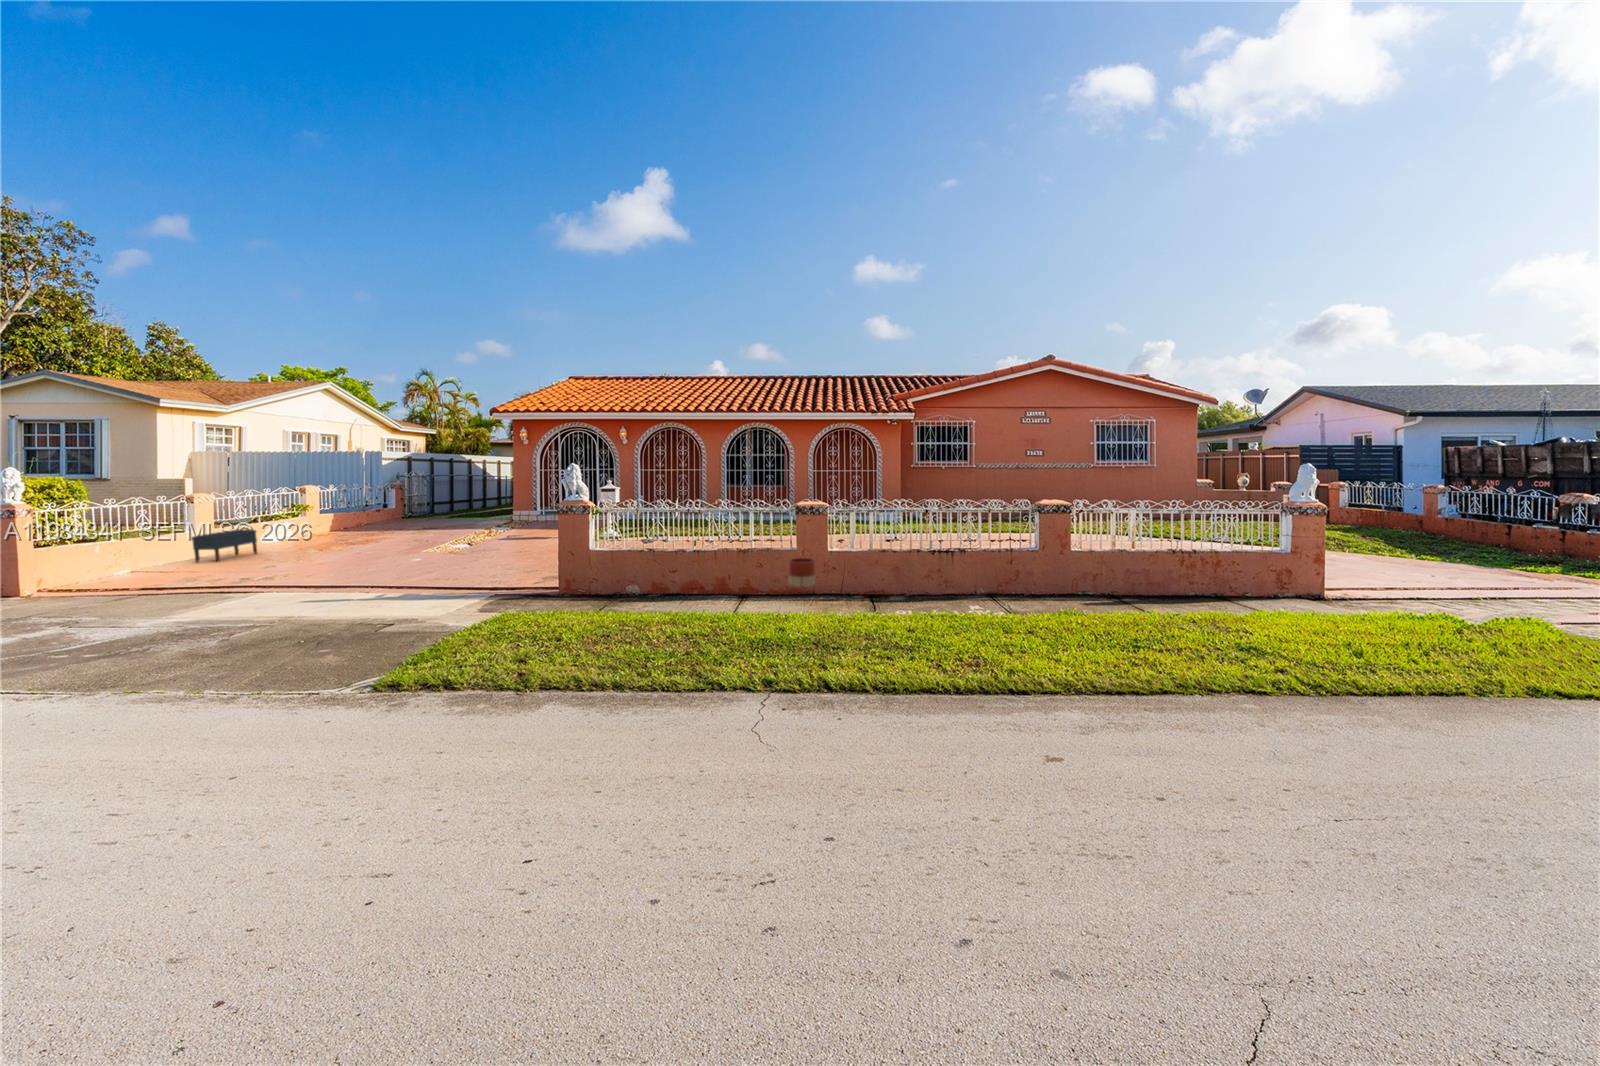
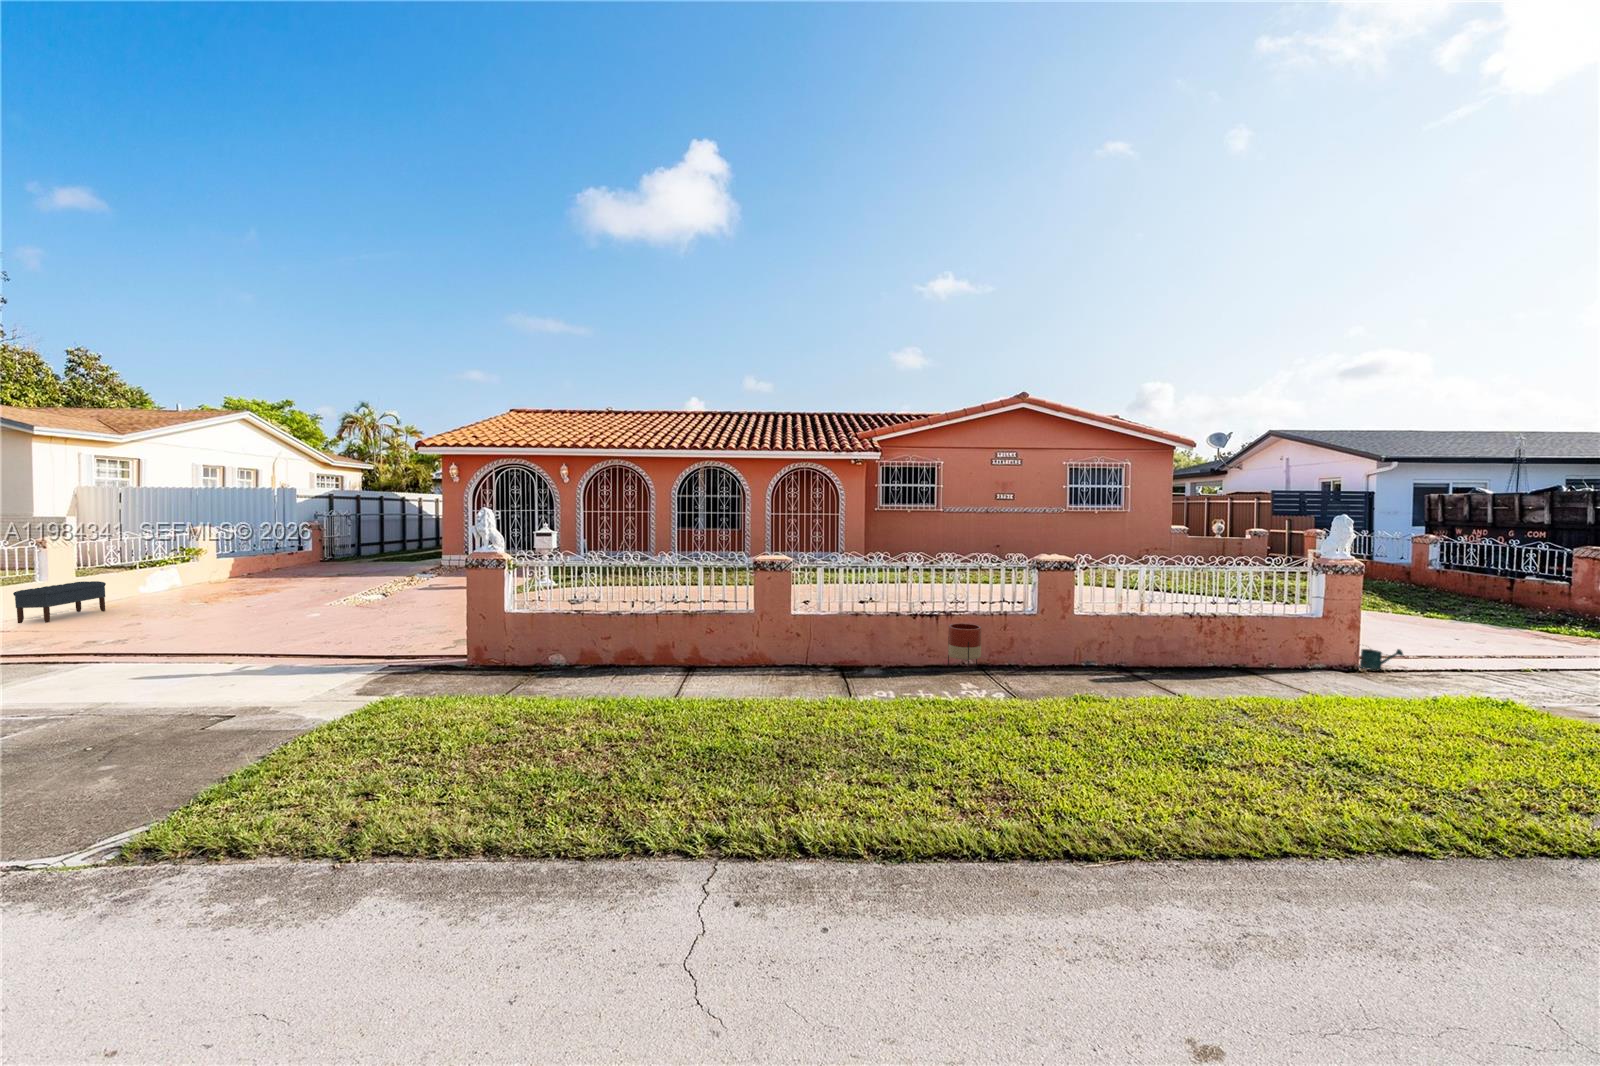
planter: present [789,558,815,587] -> present [948,623,981,673]
watering can: none [1321,577,1362,598] -> present [1360,649,1403,670]

